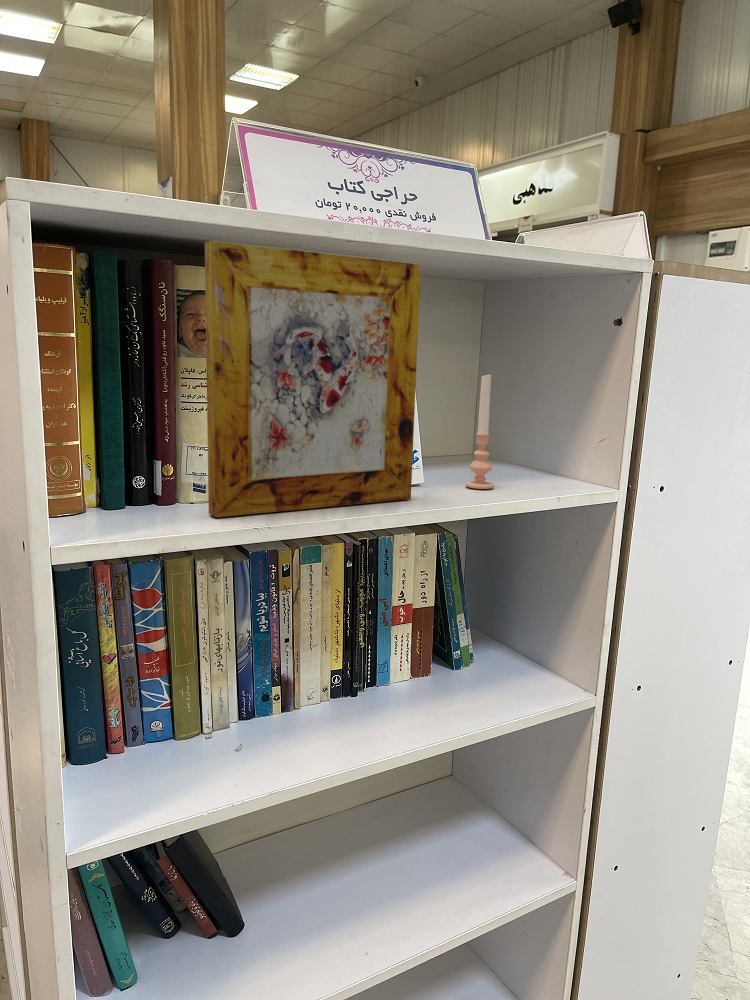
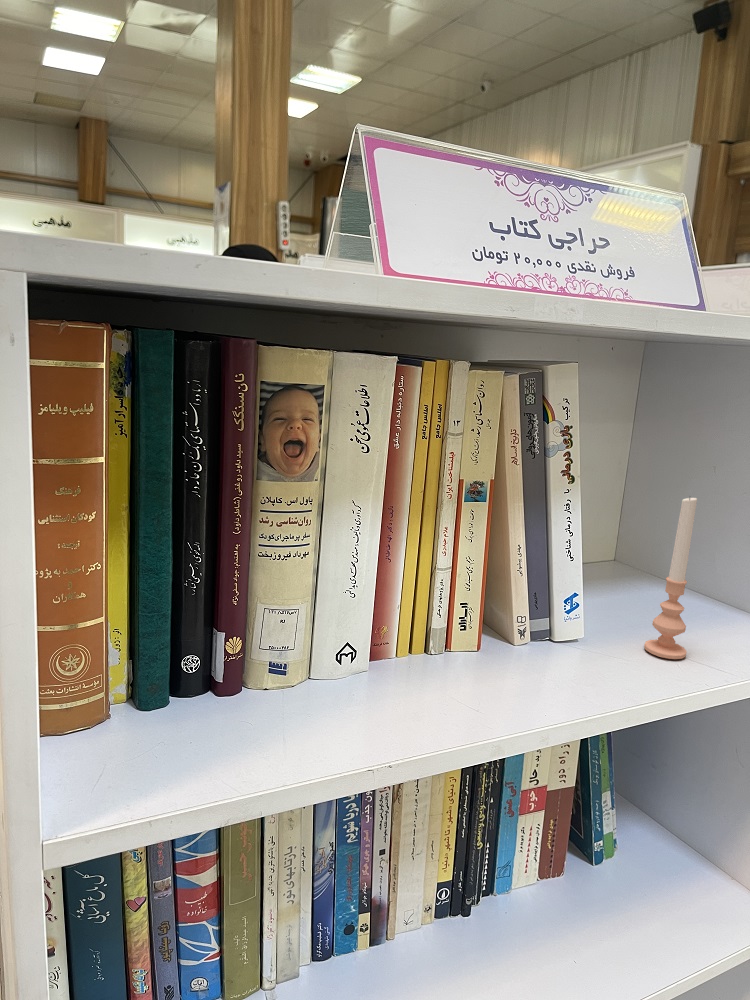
picture frame: present [205,240,421,517] -> none [290,325,626,737]

